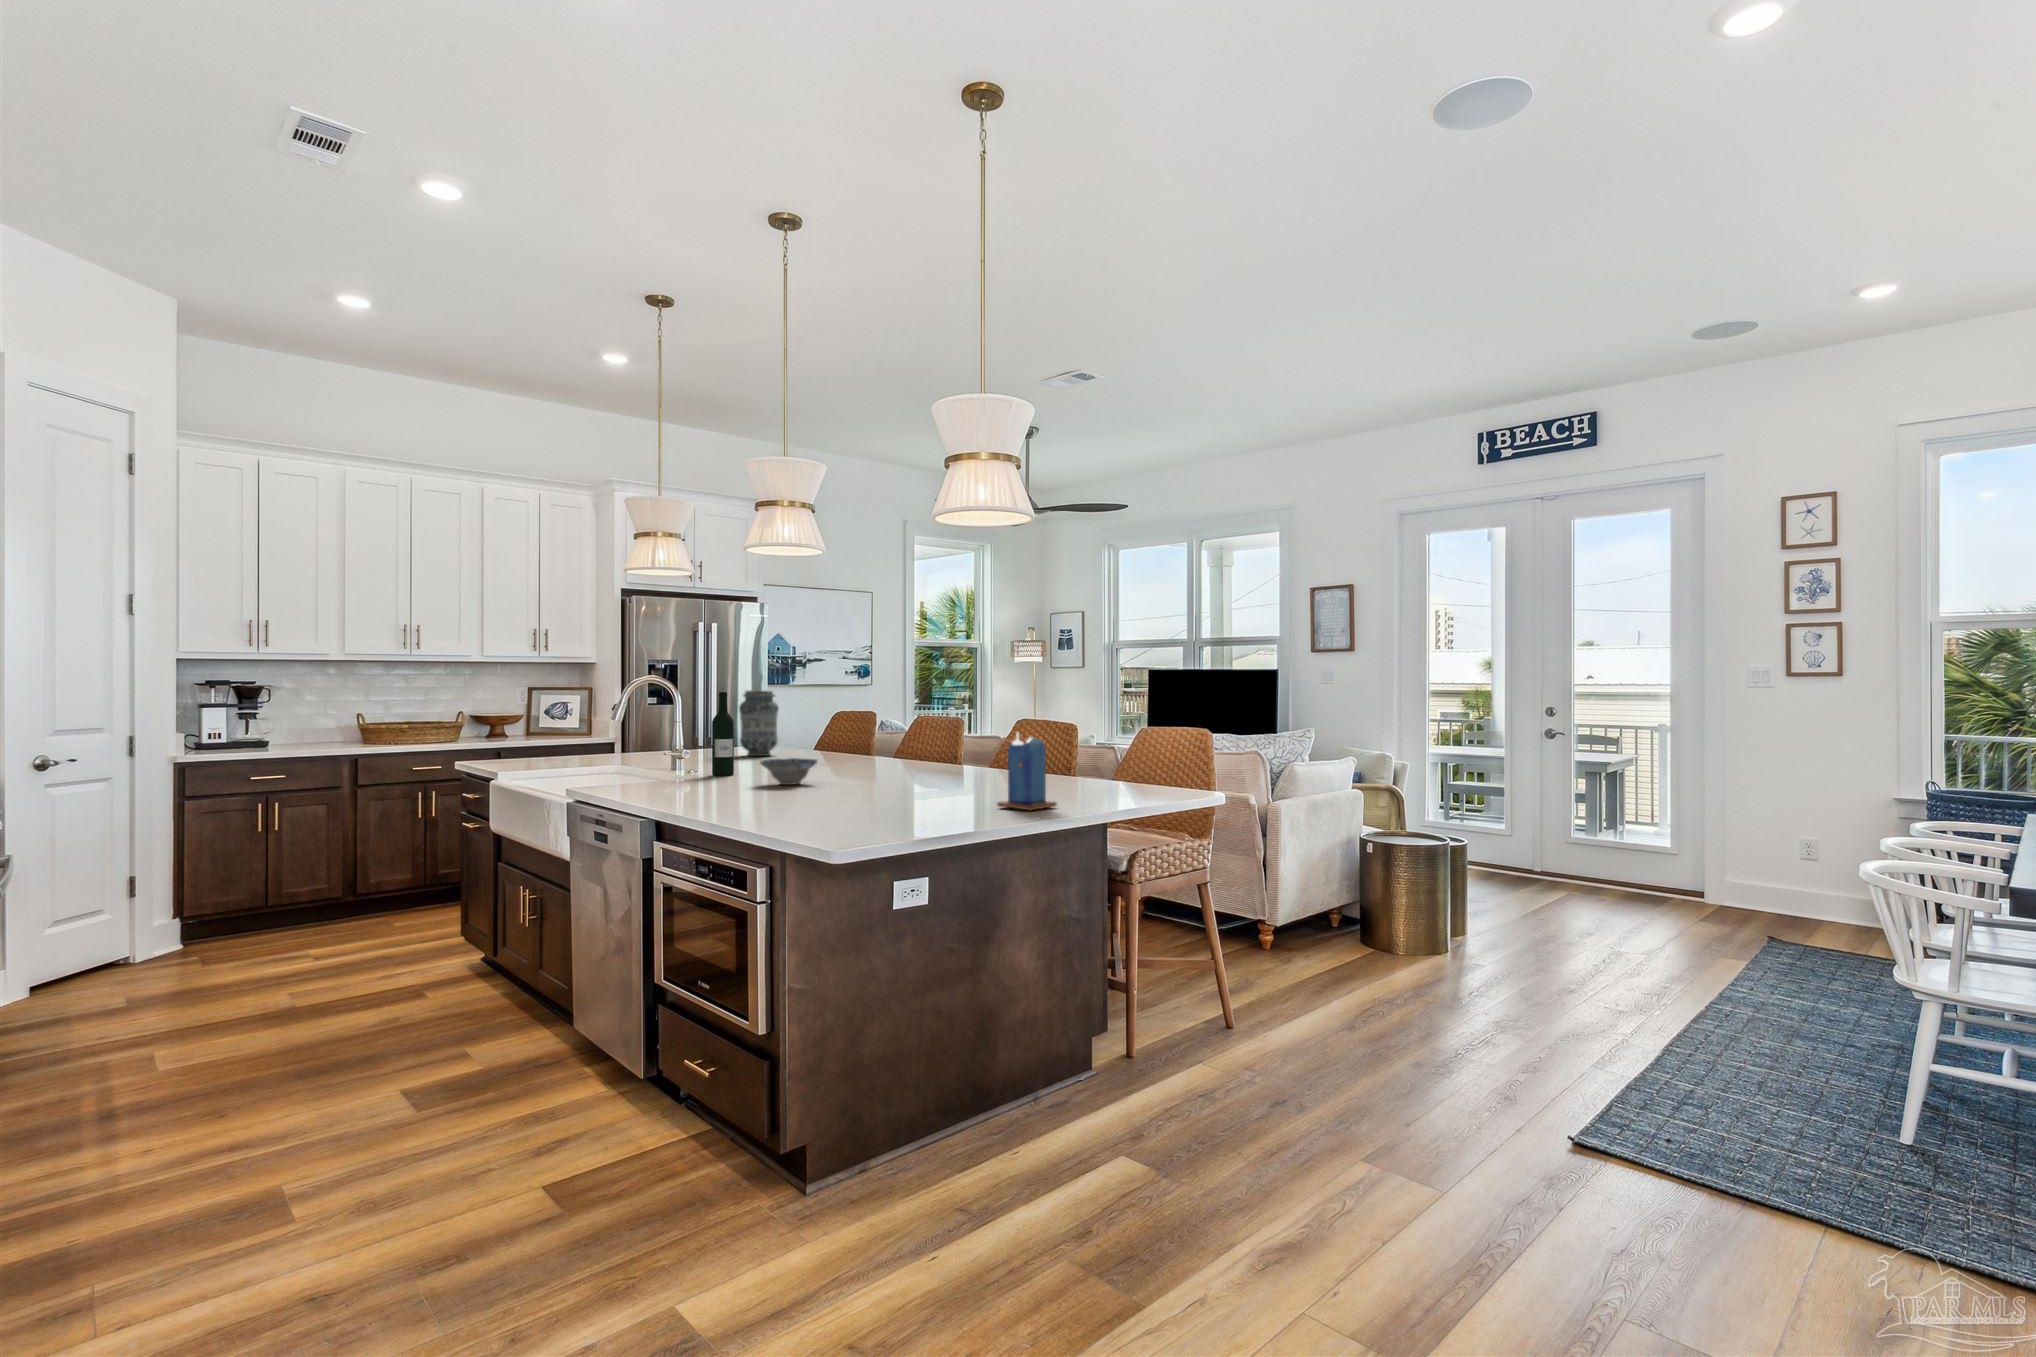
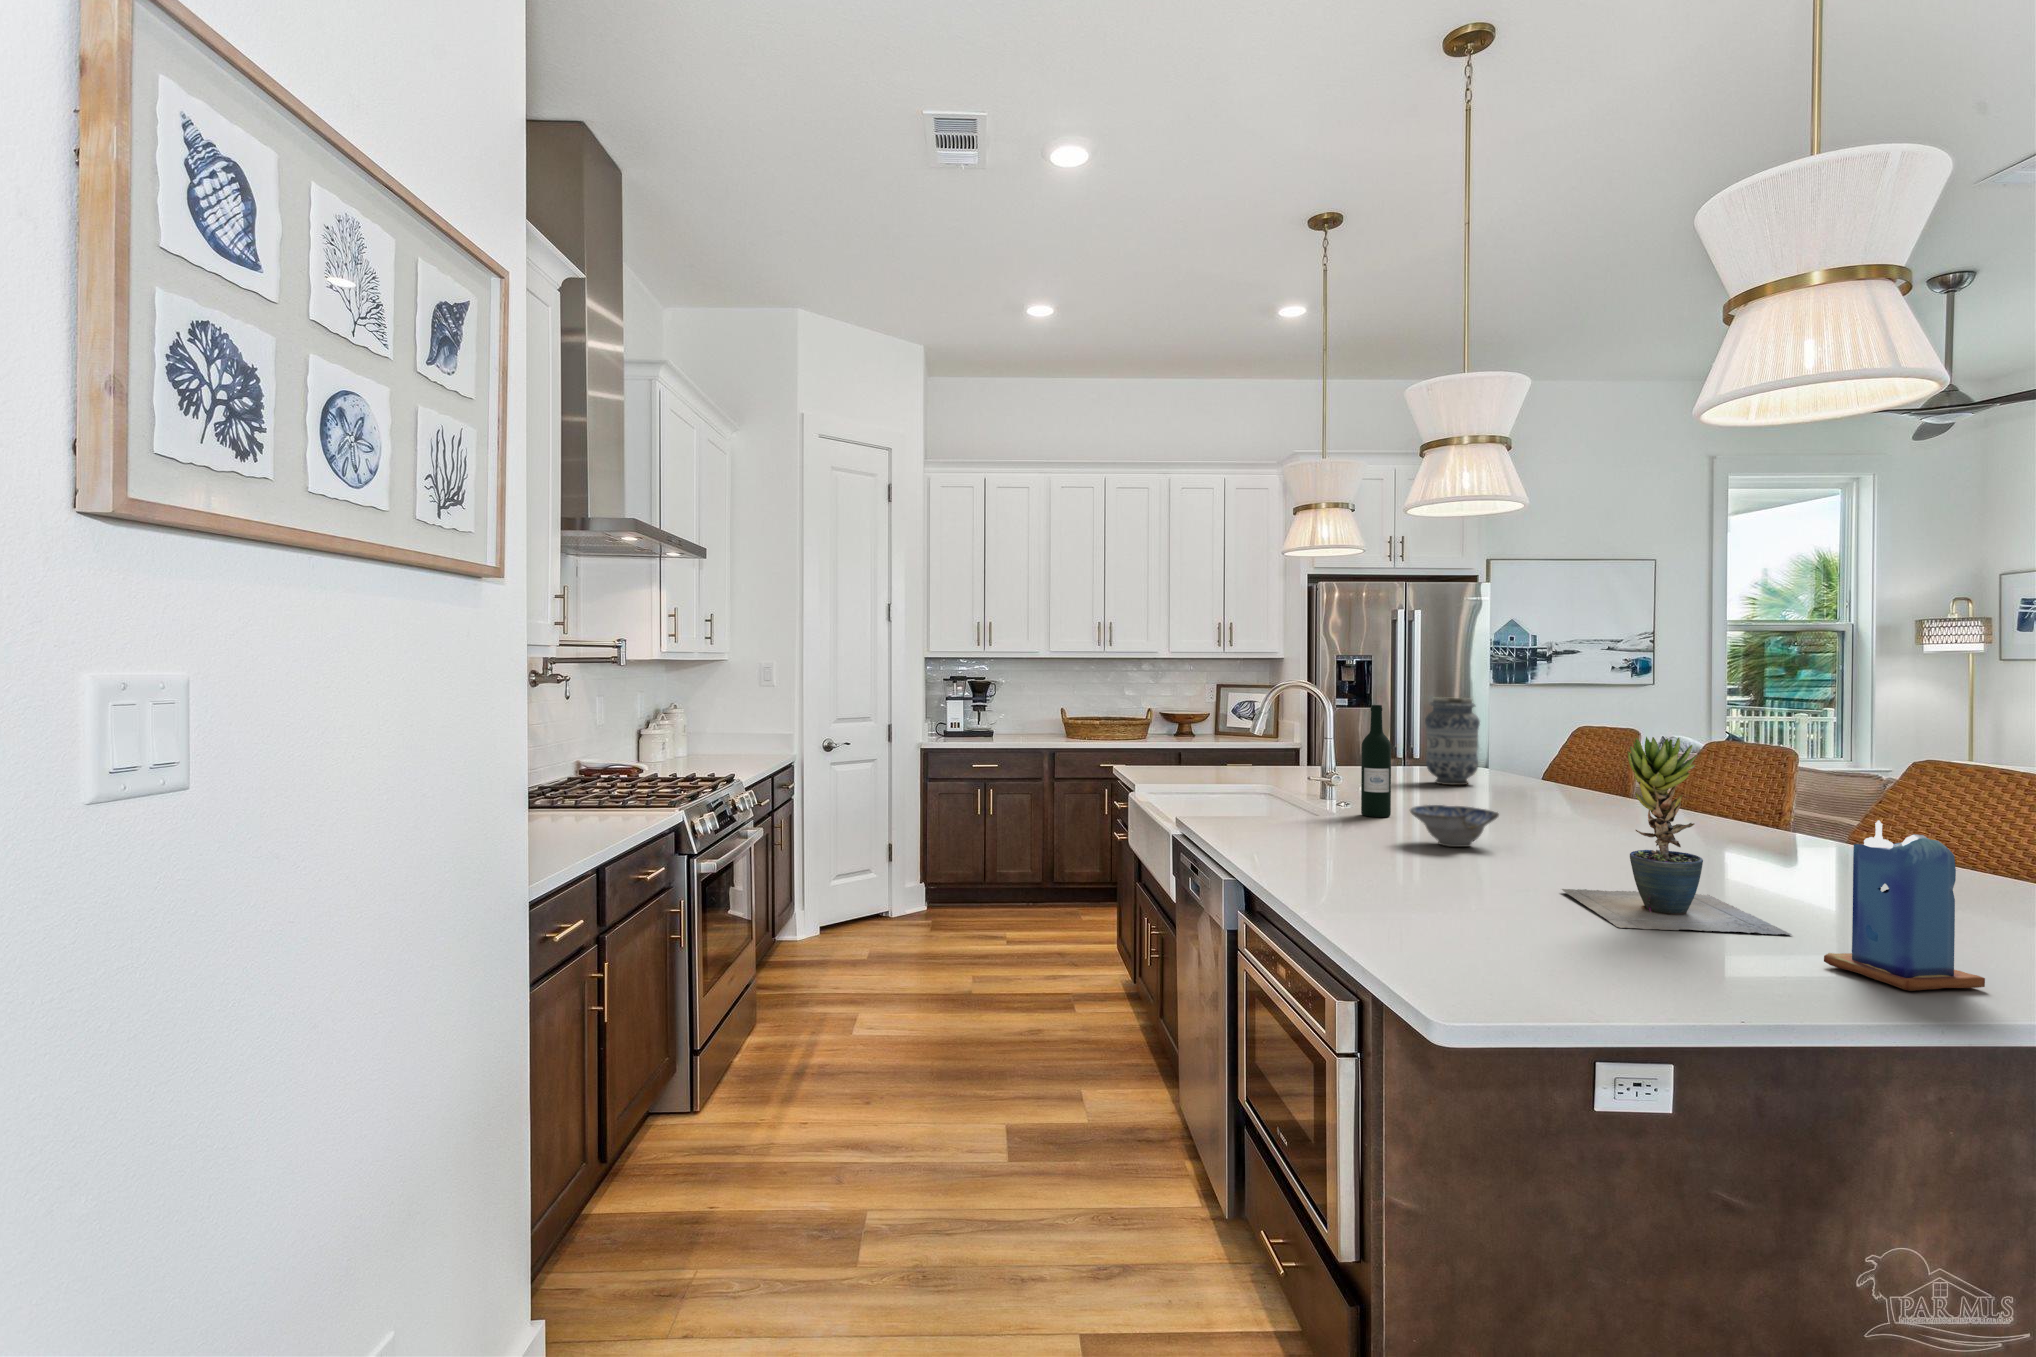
potted plant: none [866,697,982,806] -> present [1562,737,1792,935]

